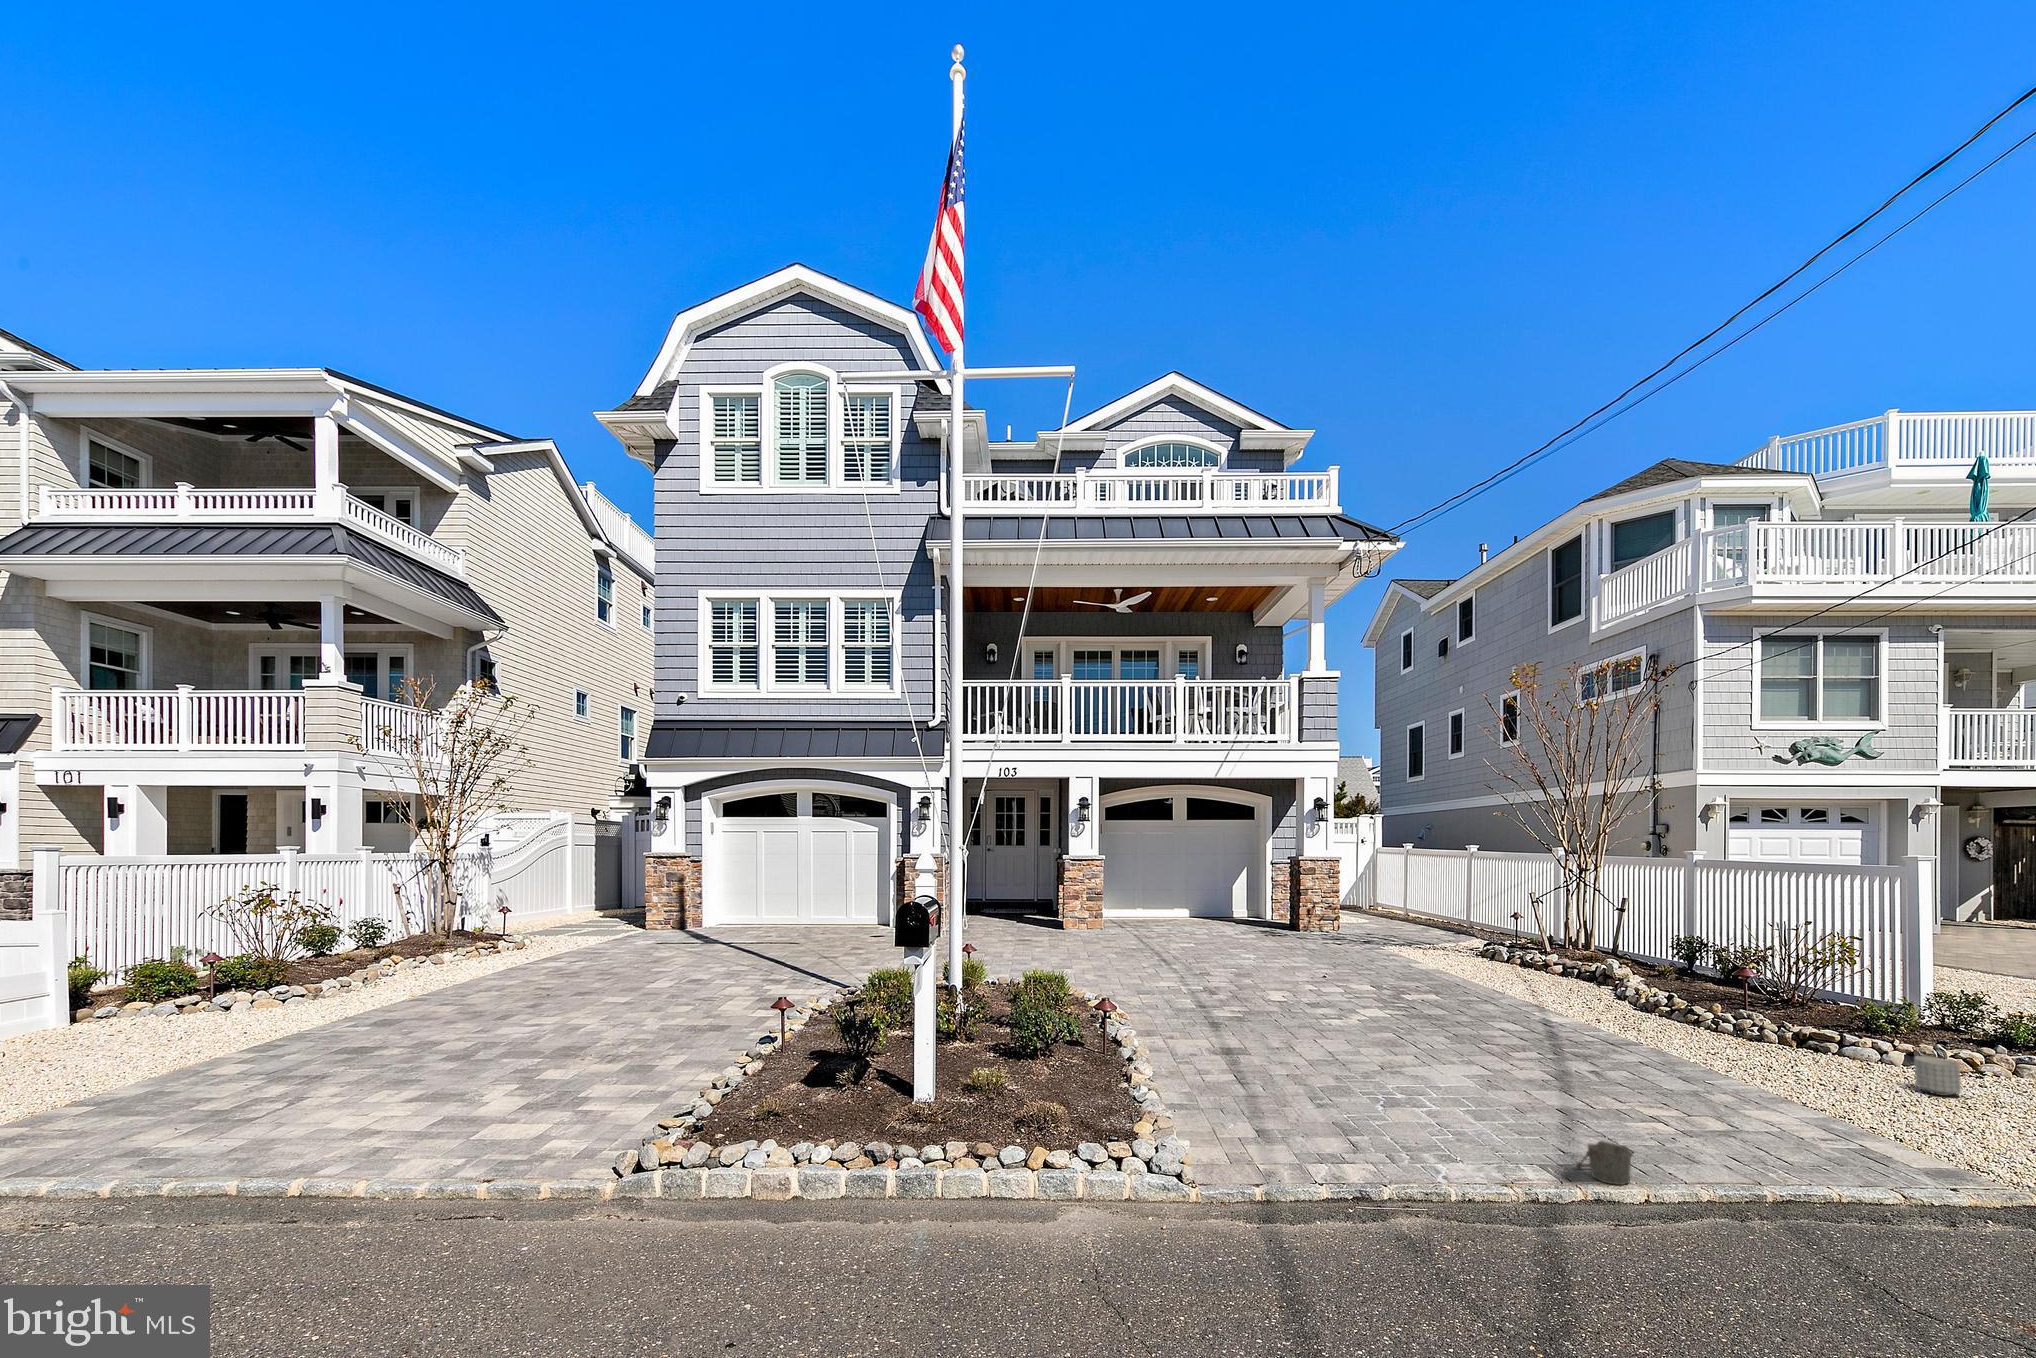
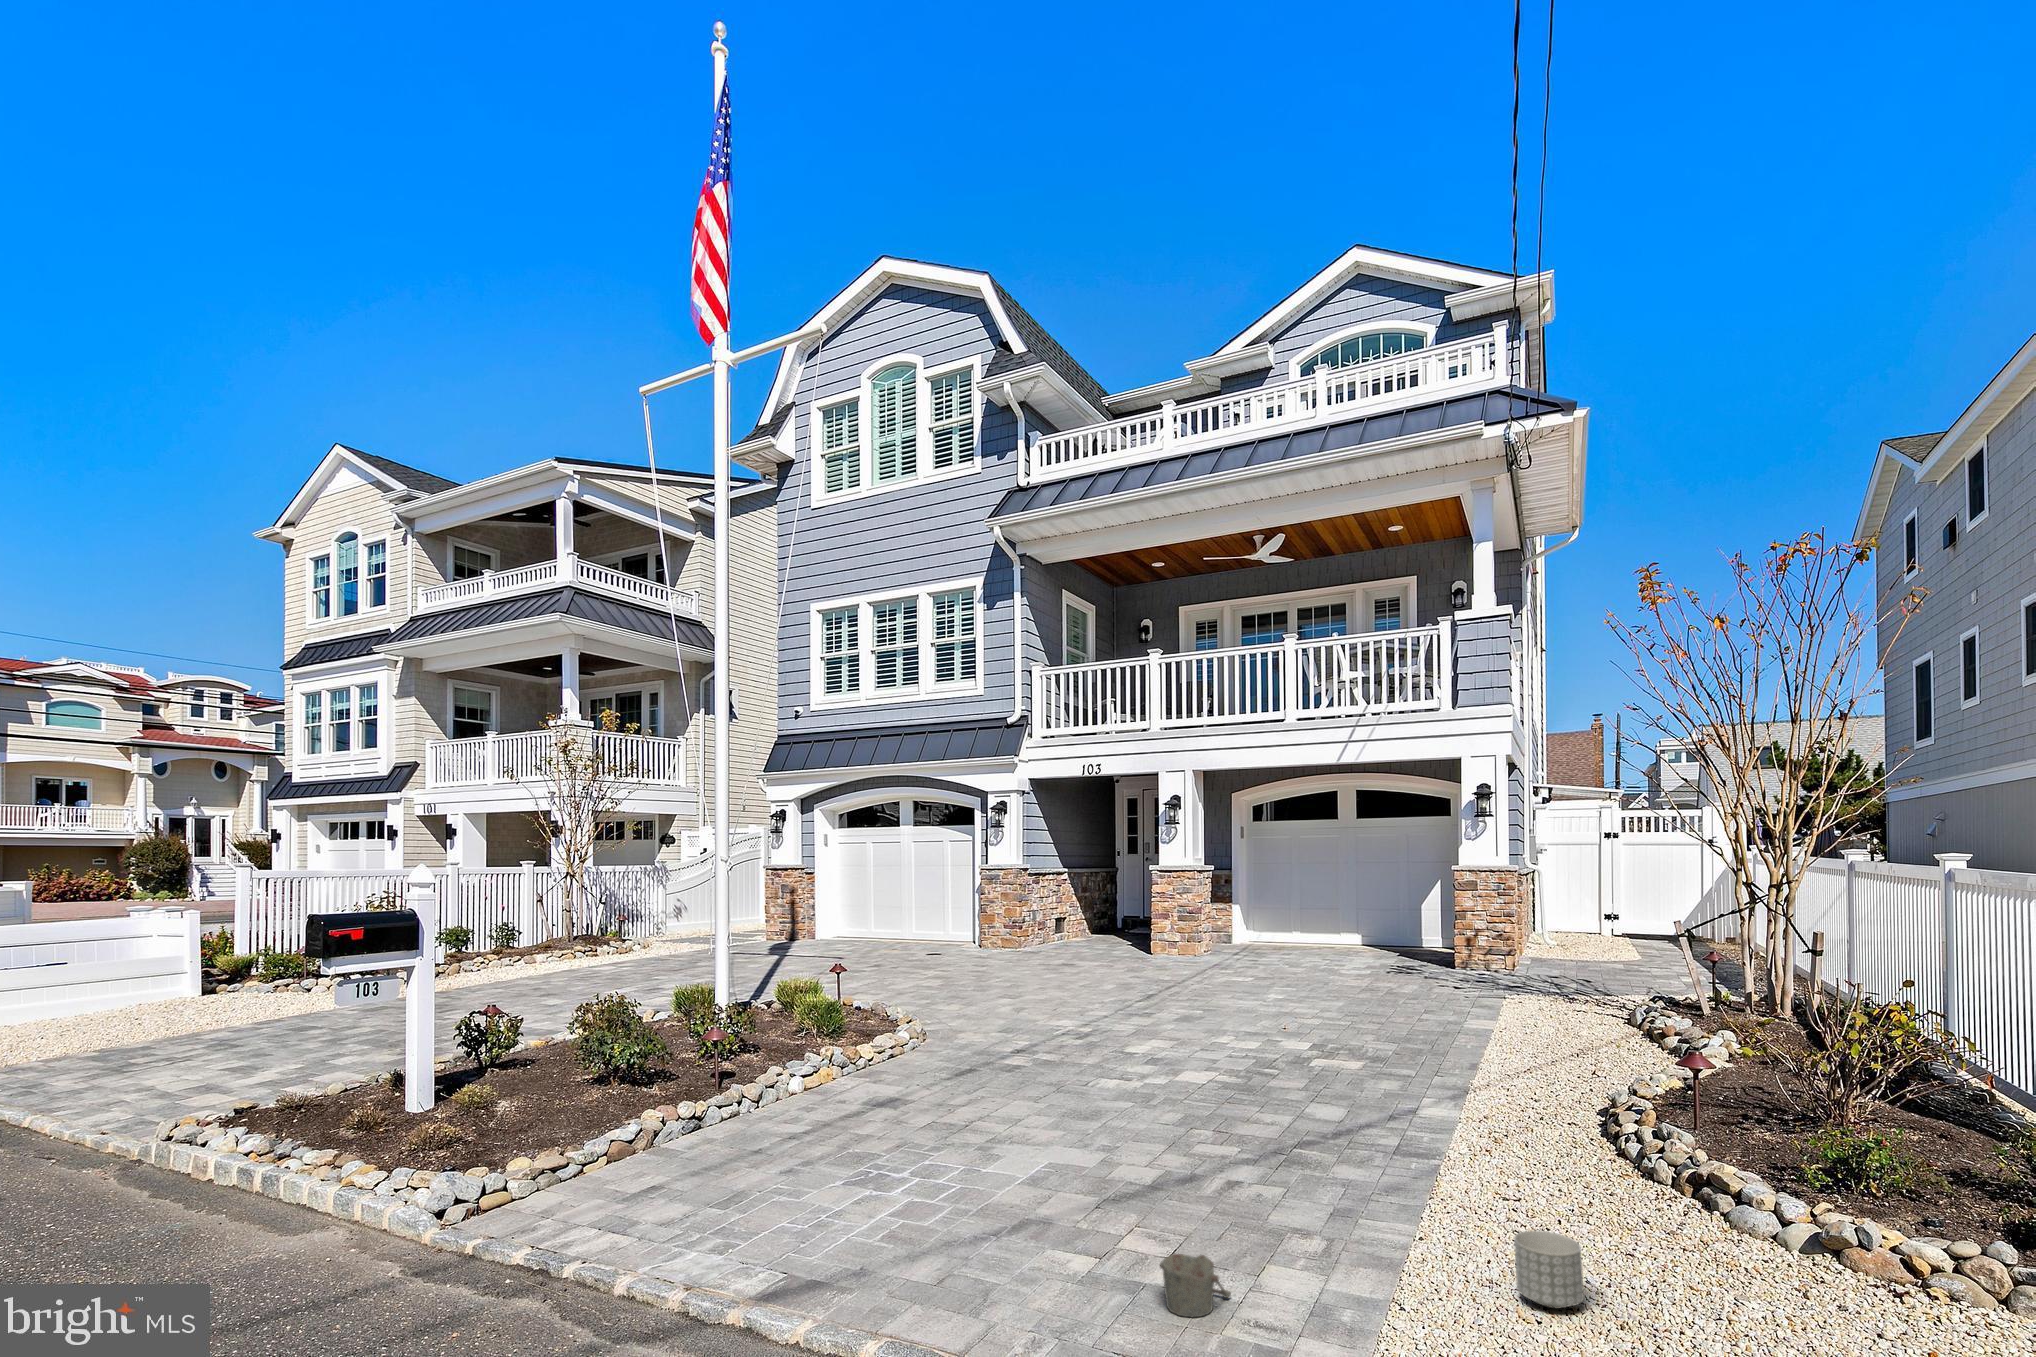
bucket: present [1576,1141,1633,1185] -> present [1160,1254,1231,1317]

